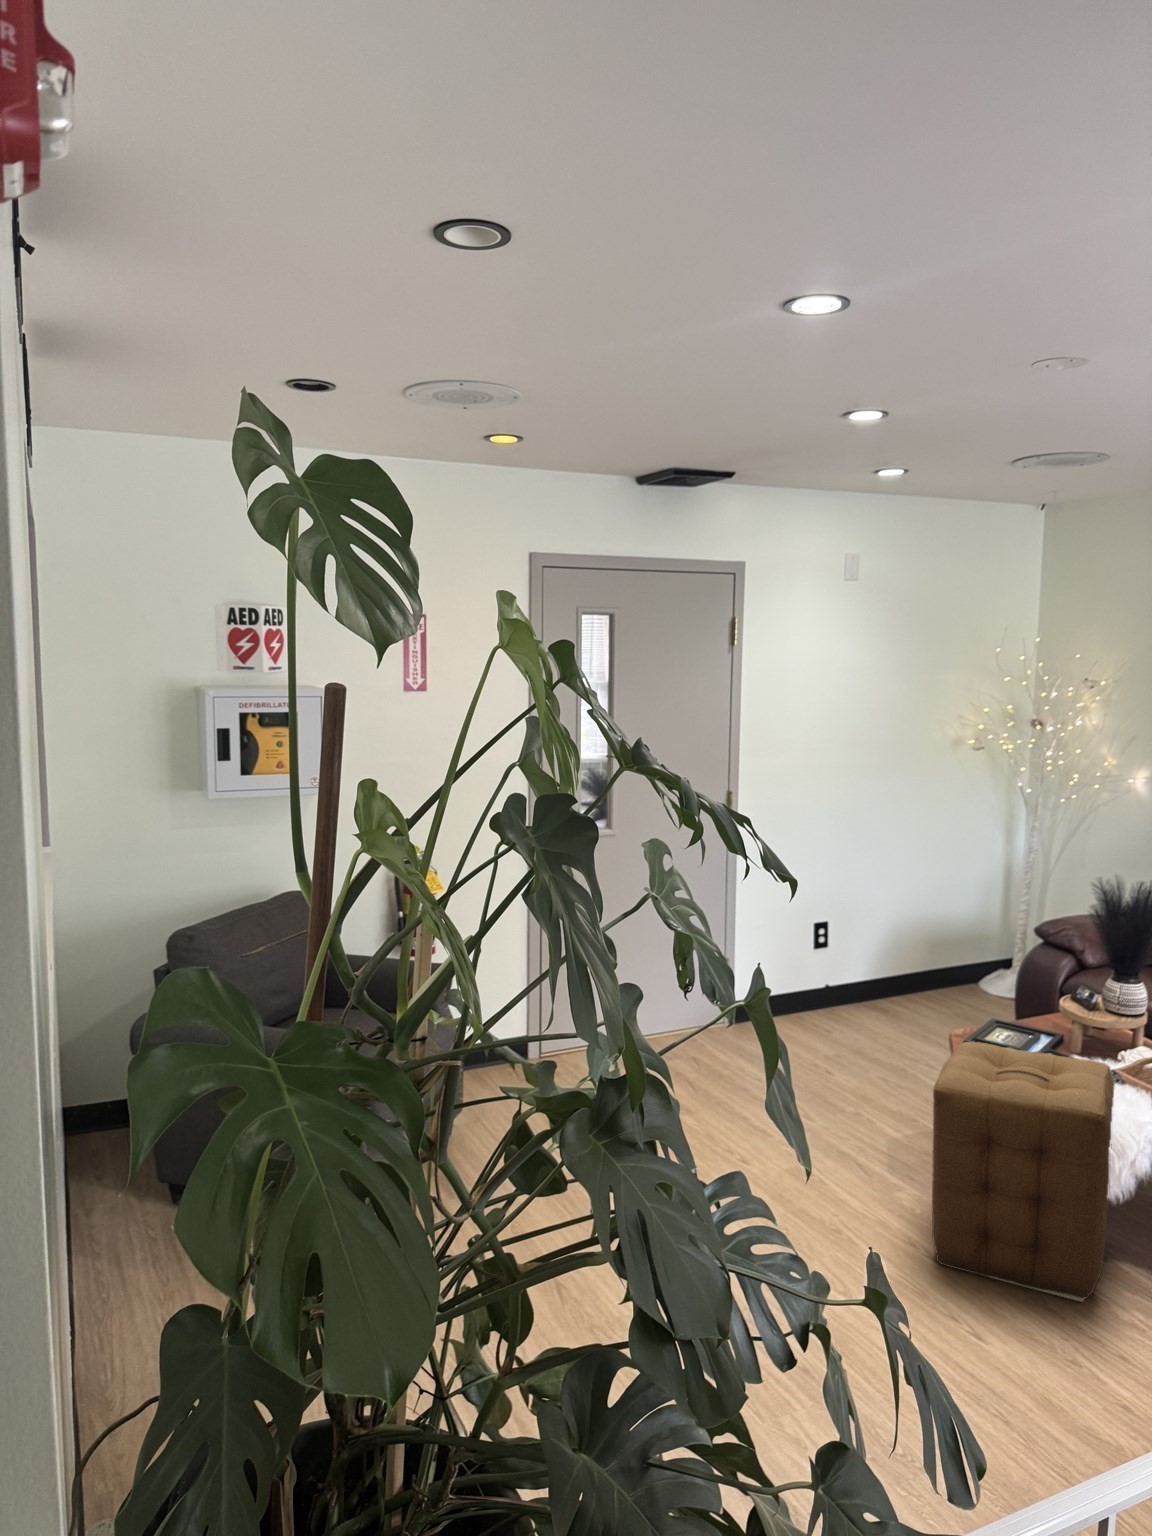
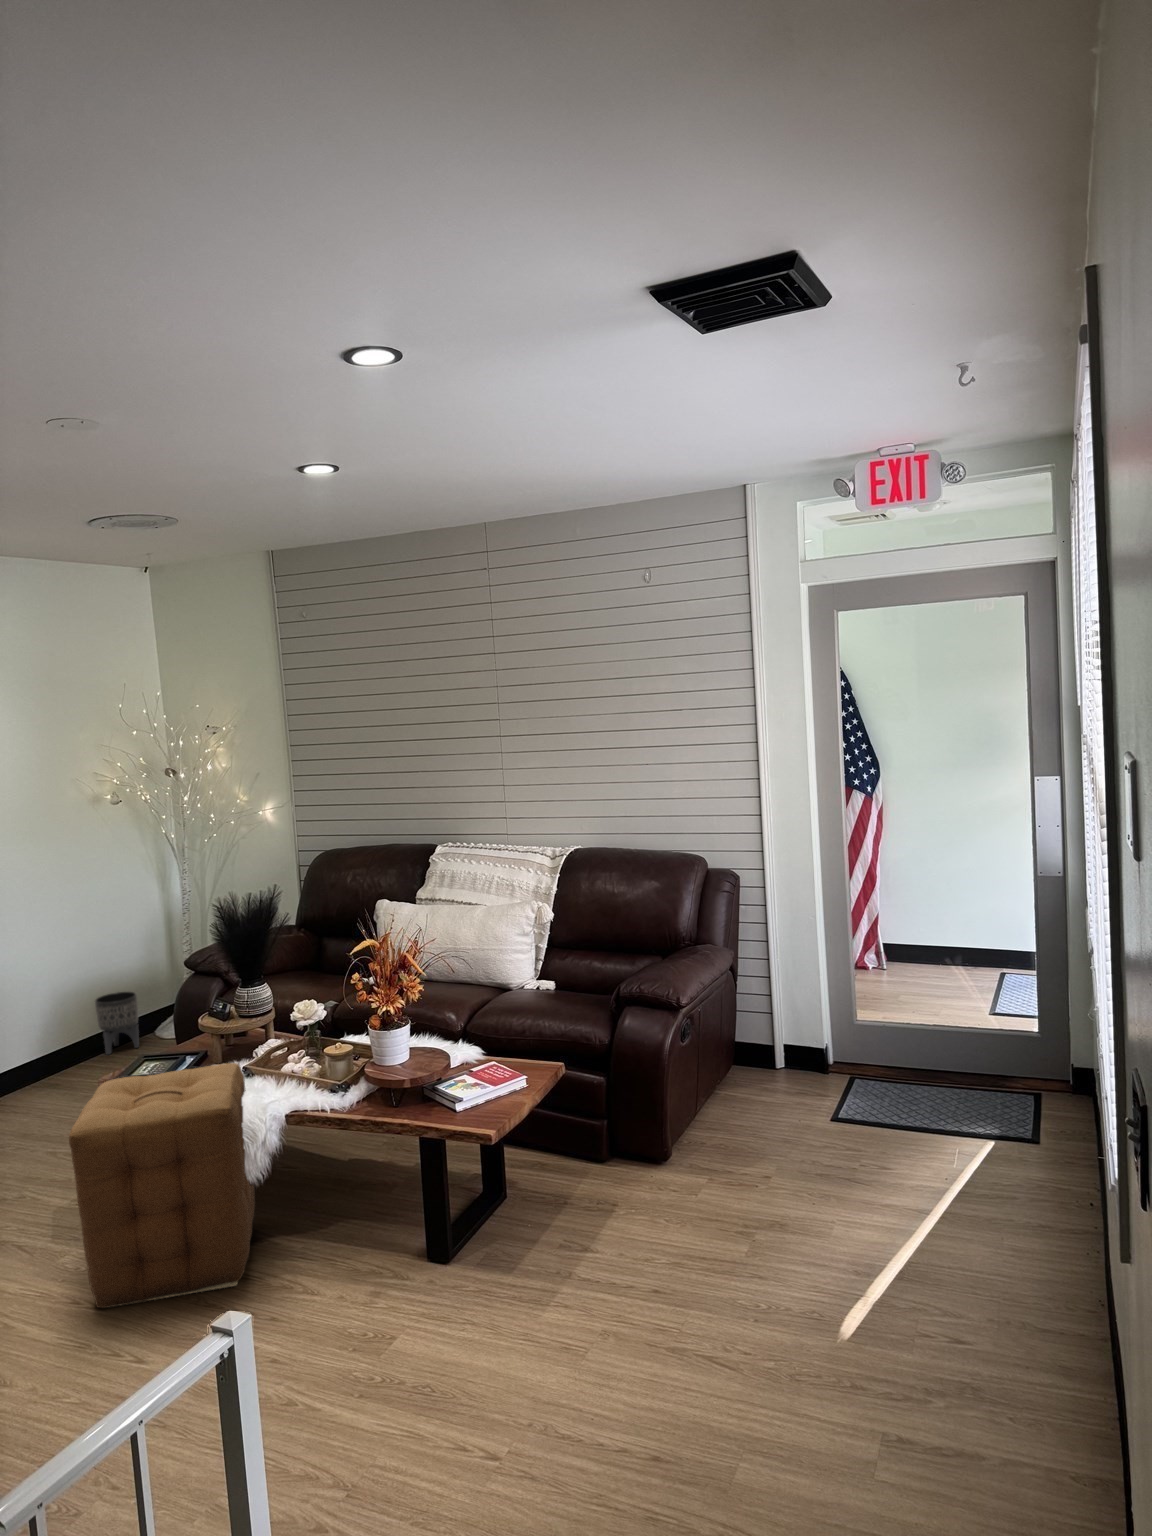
planter: none [932,940,974,1001] -> present [94,992,139,1055]

